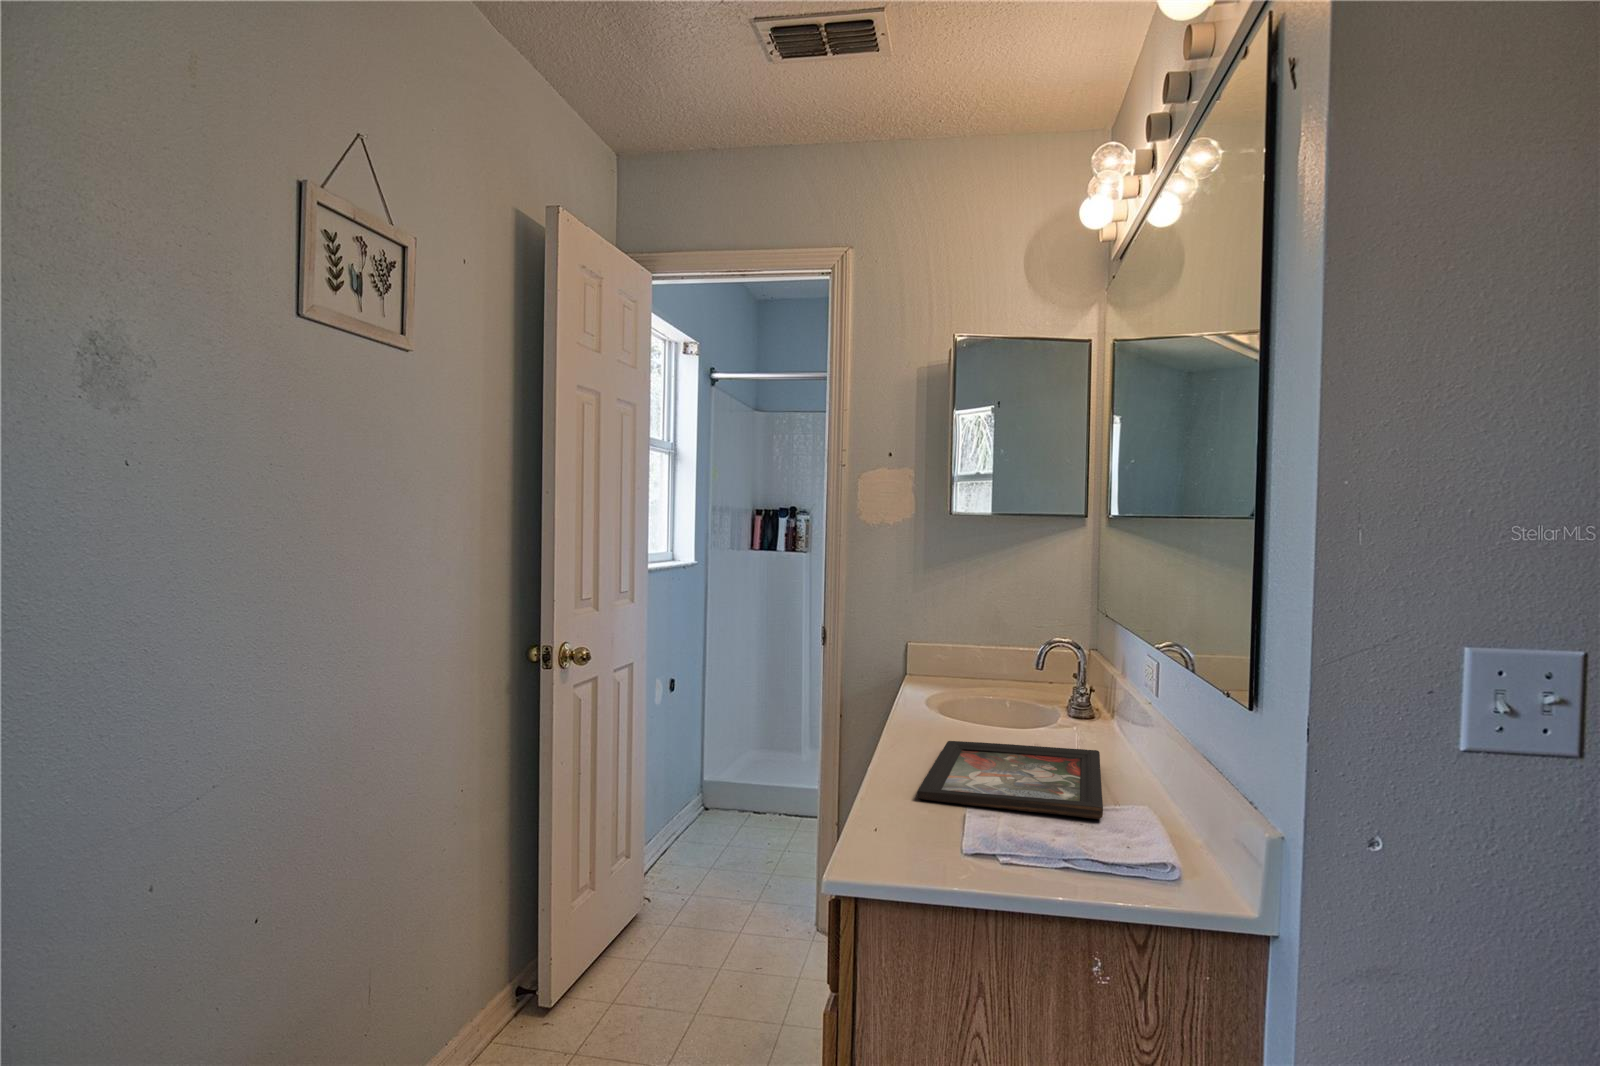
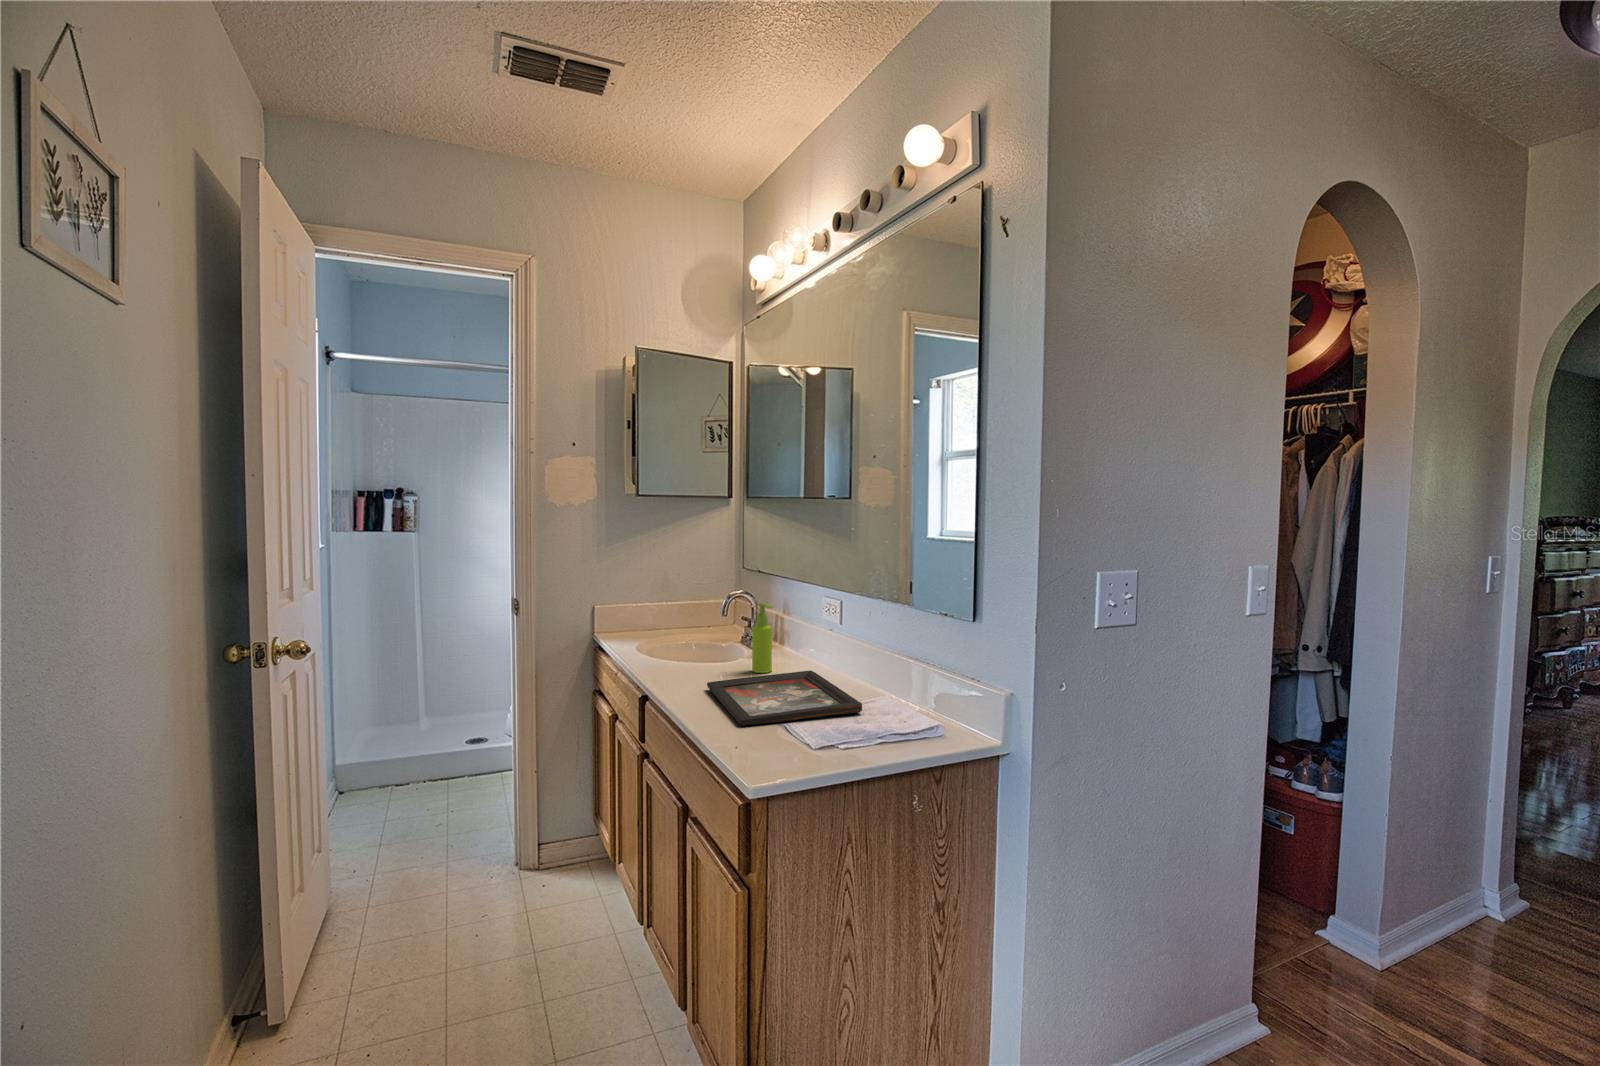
soap dispenser: none [1036,650,1065,744] -> present [752,603,773,673]

